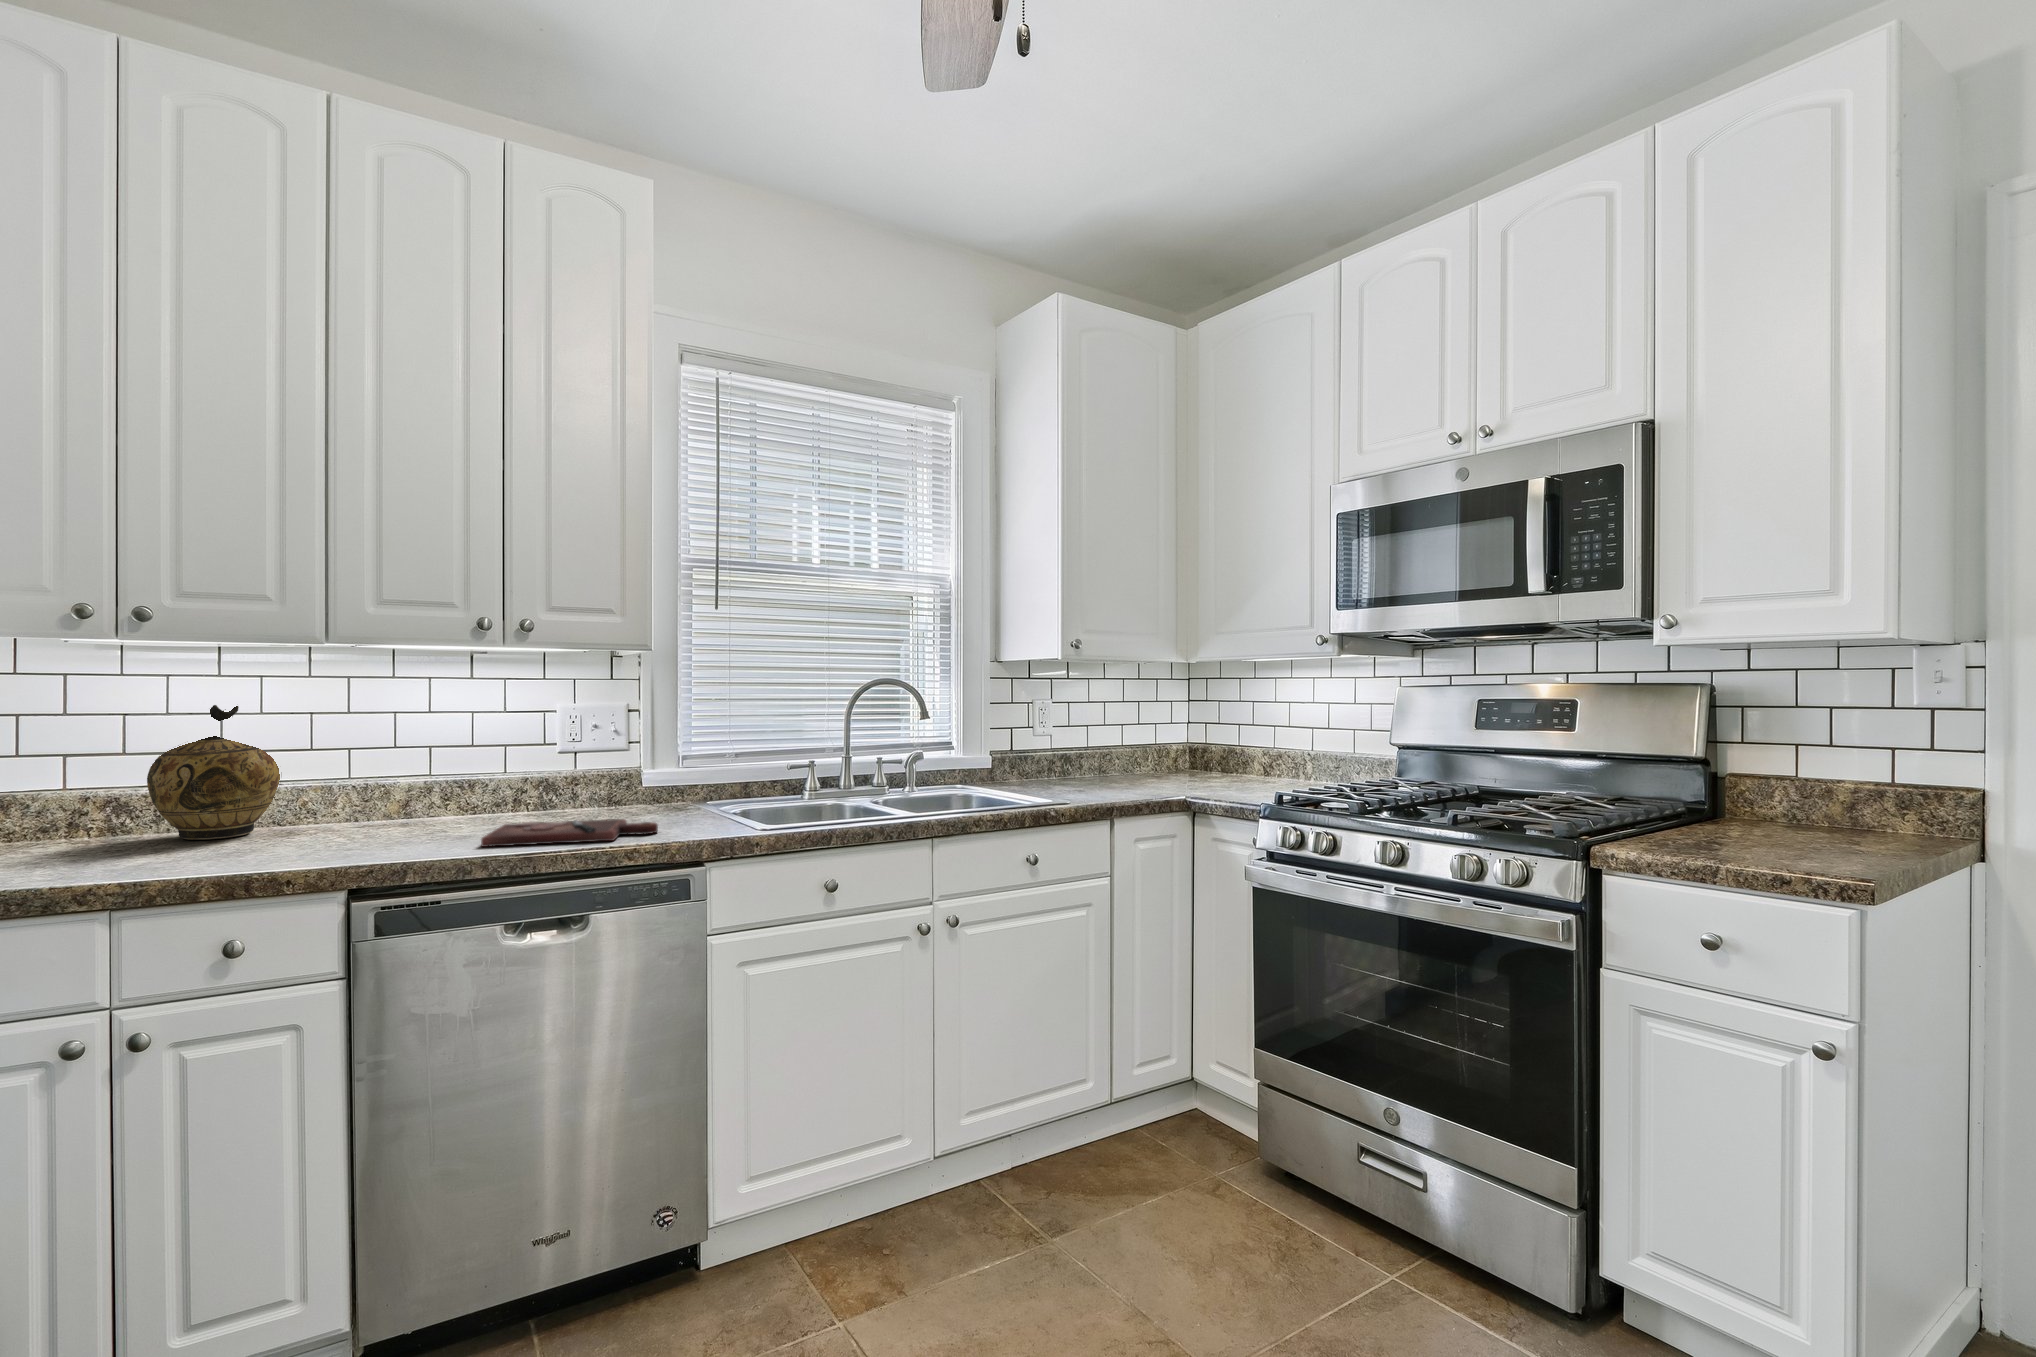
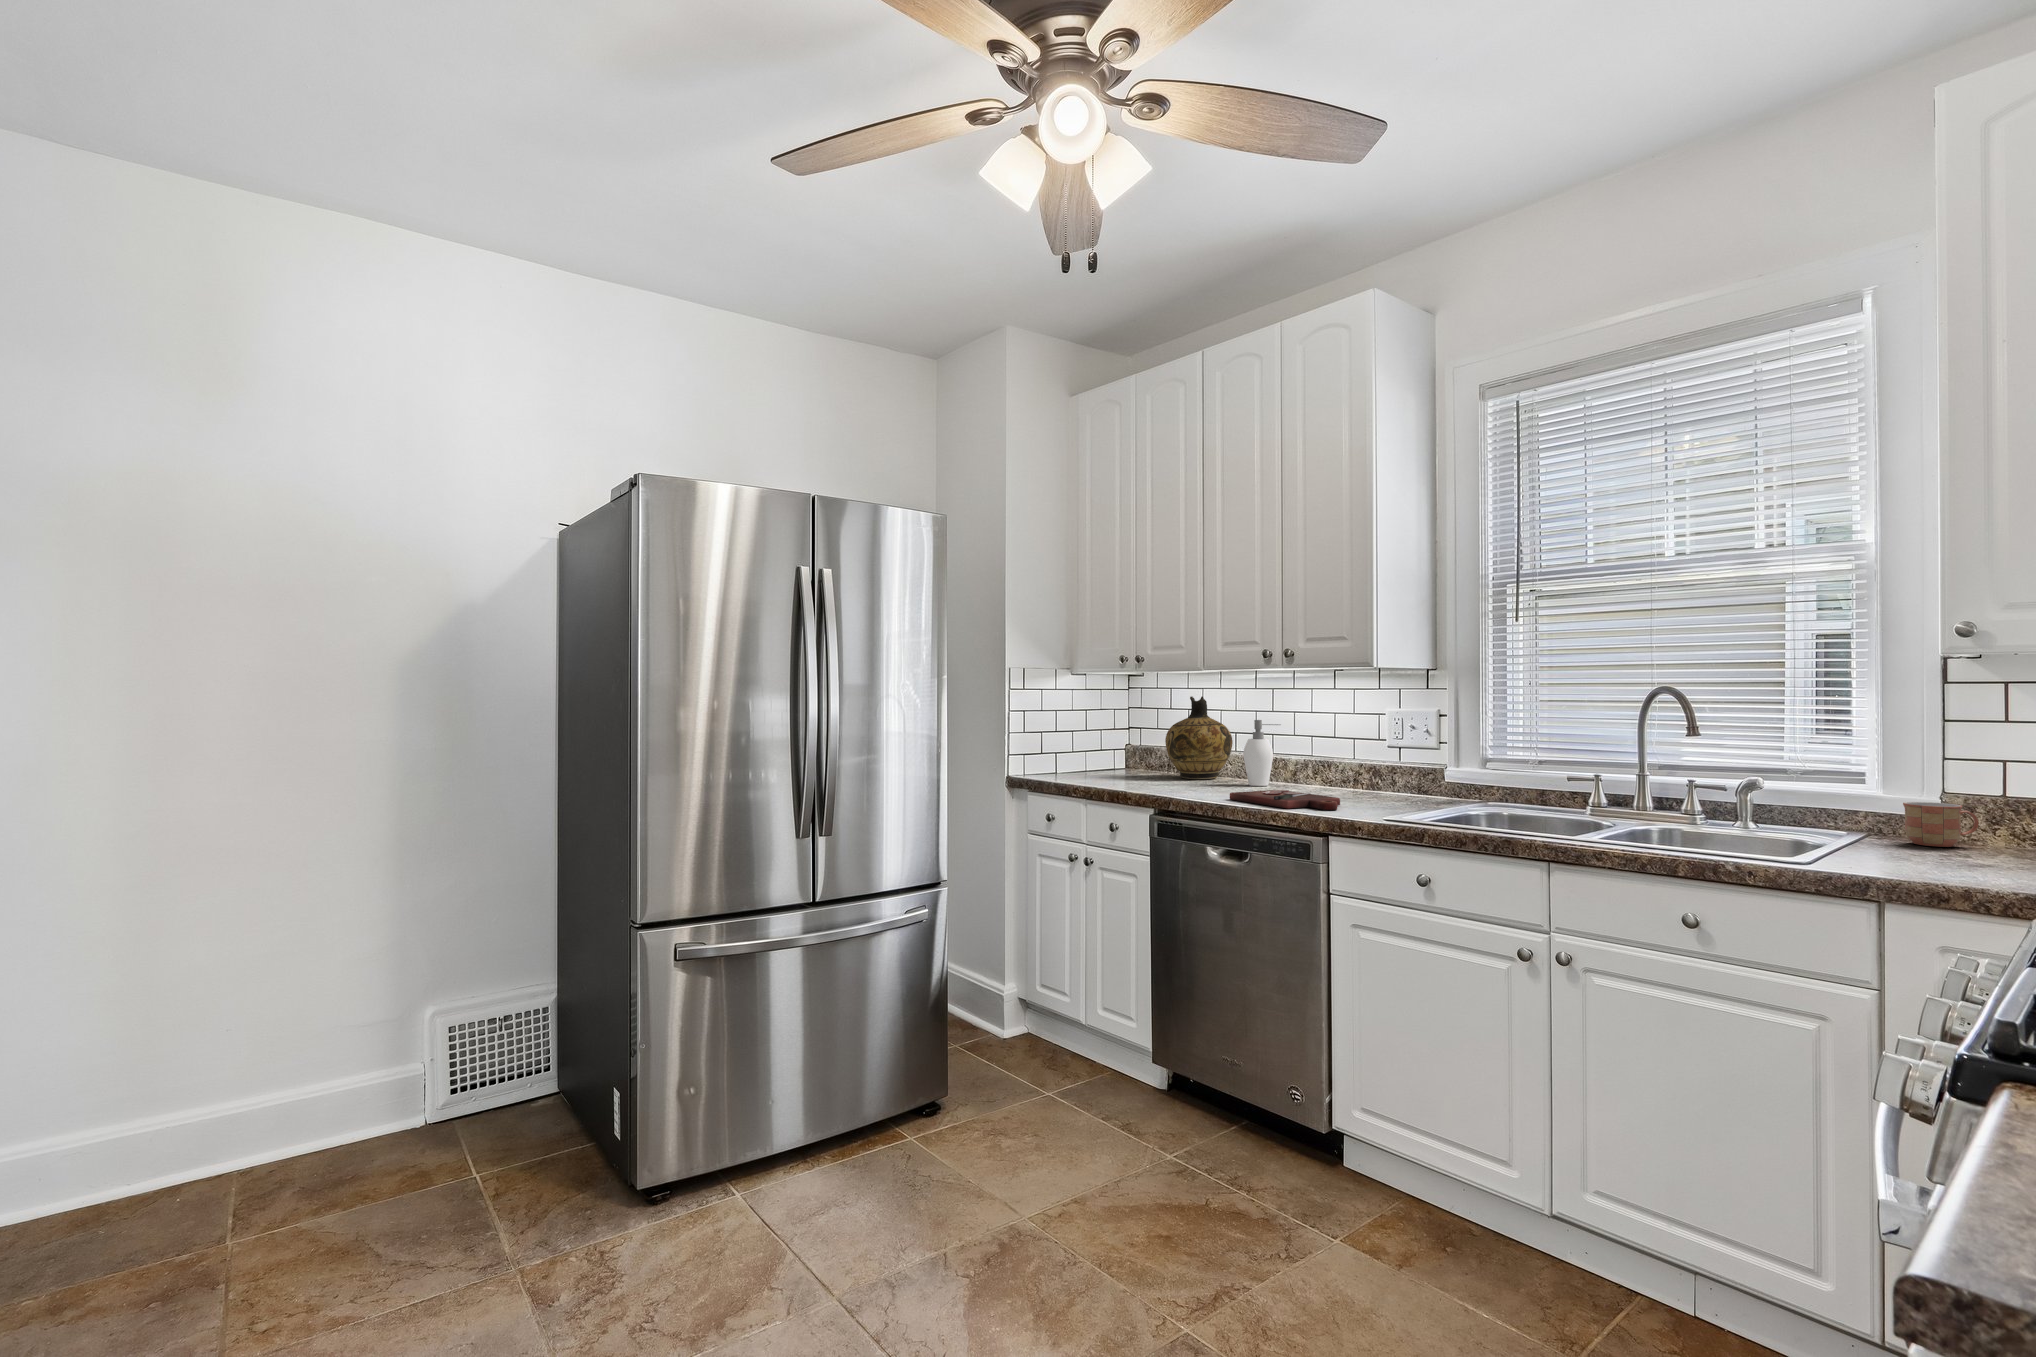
soap dispenser: none [351,734,413,830] -> present [1243,720,1280,786]
mug: none [1008,753,1038,783] -> present [1903,802,1979,847]

